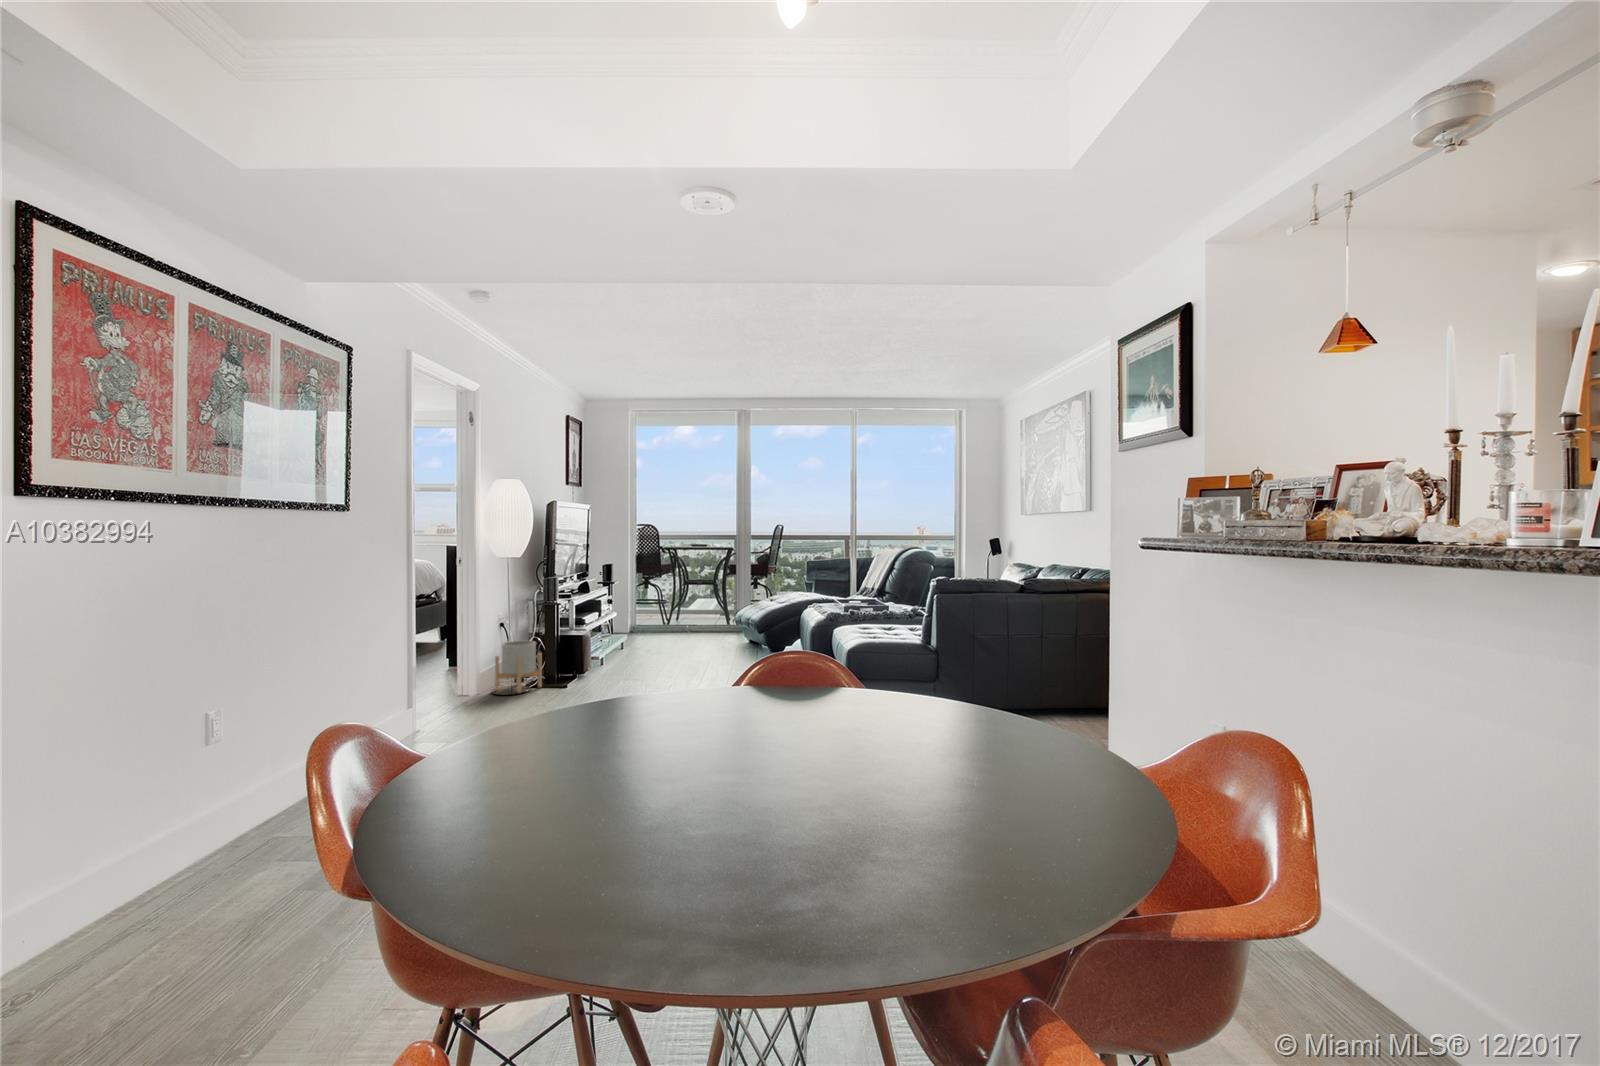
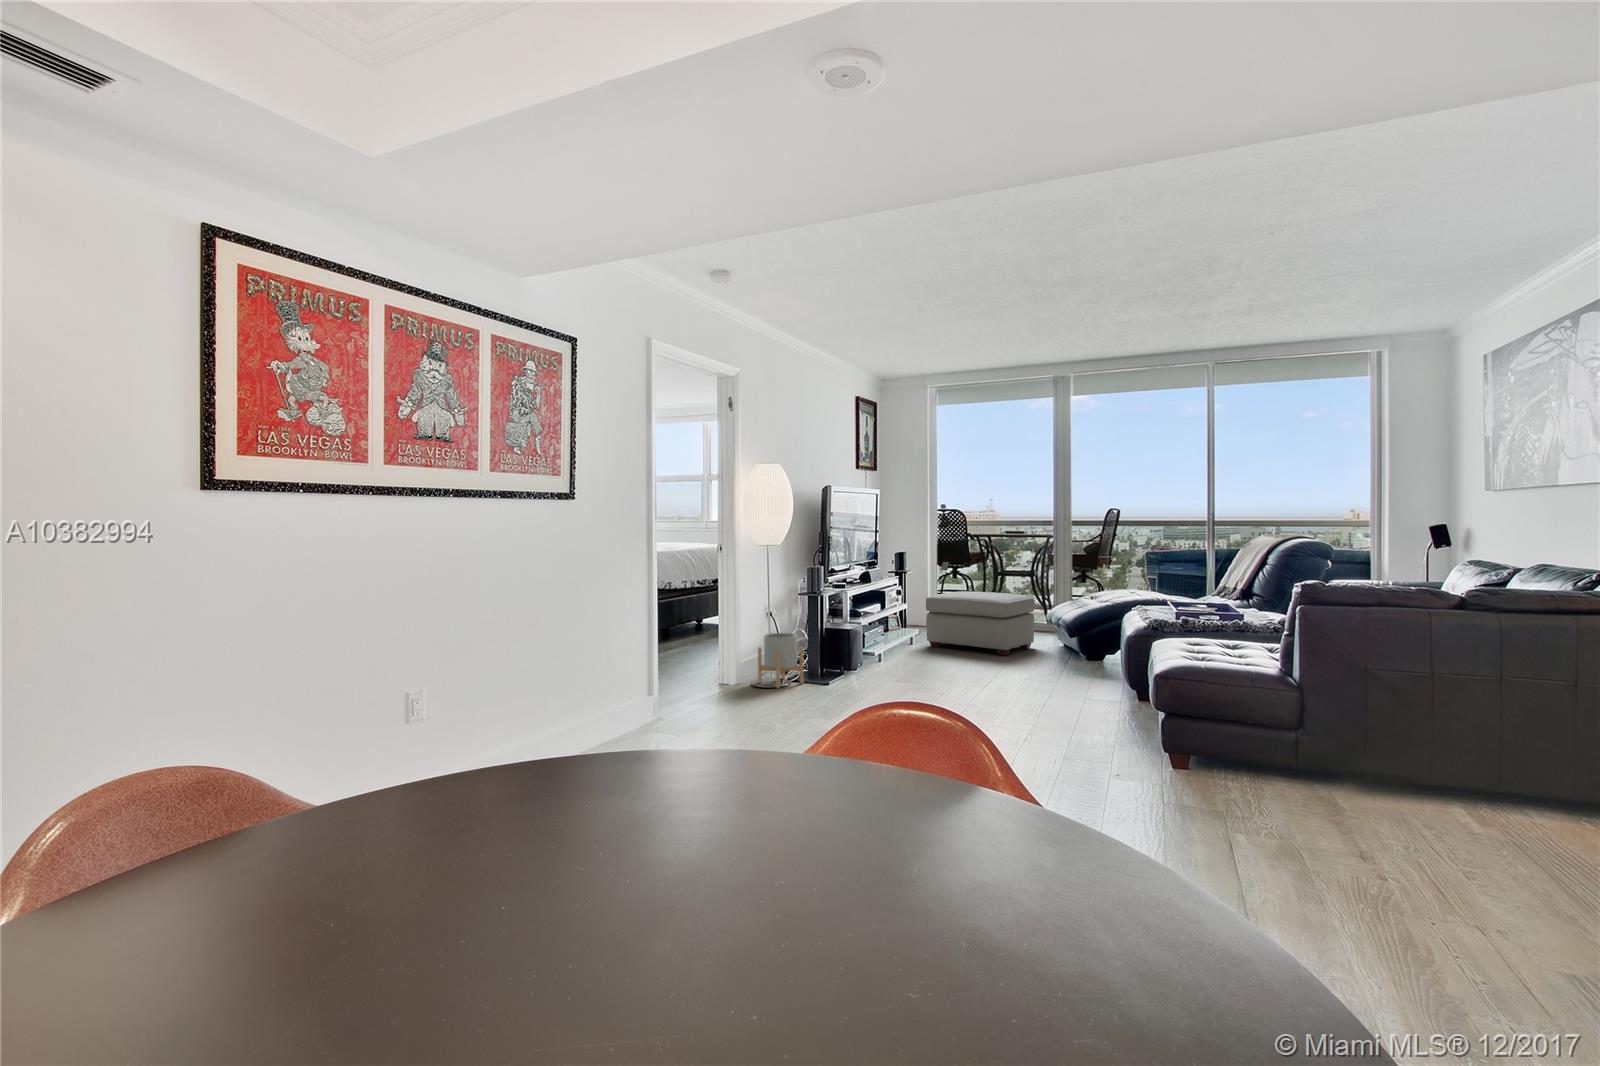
ottoman: none [635,598,727,650] -> present [926,591,1035,655]

